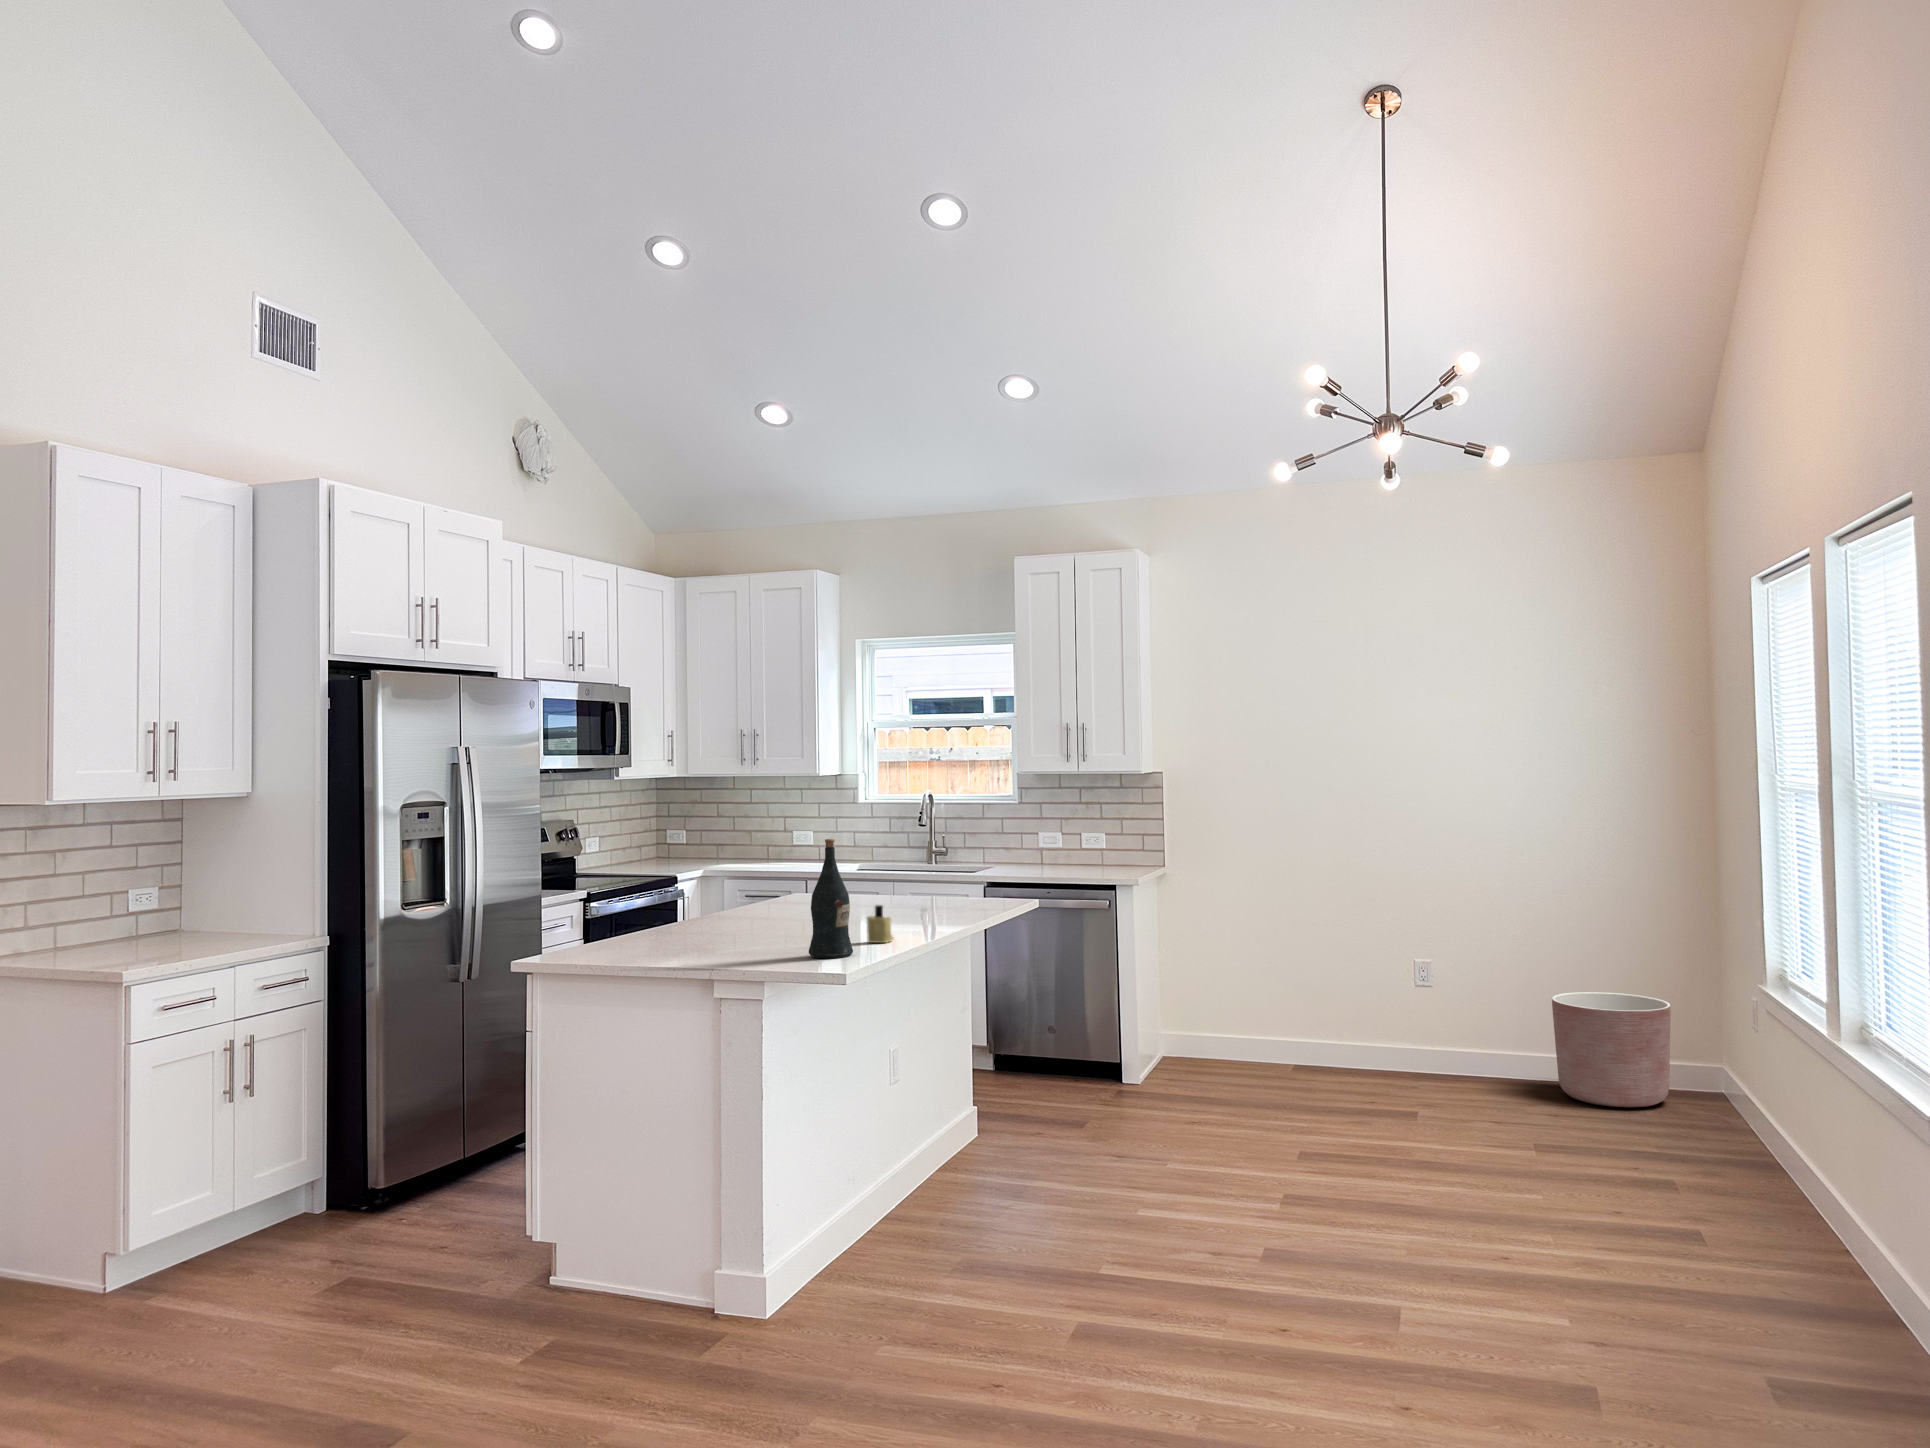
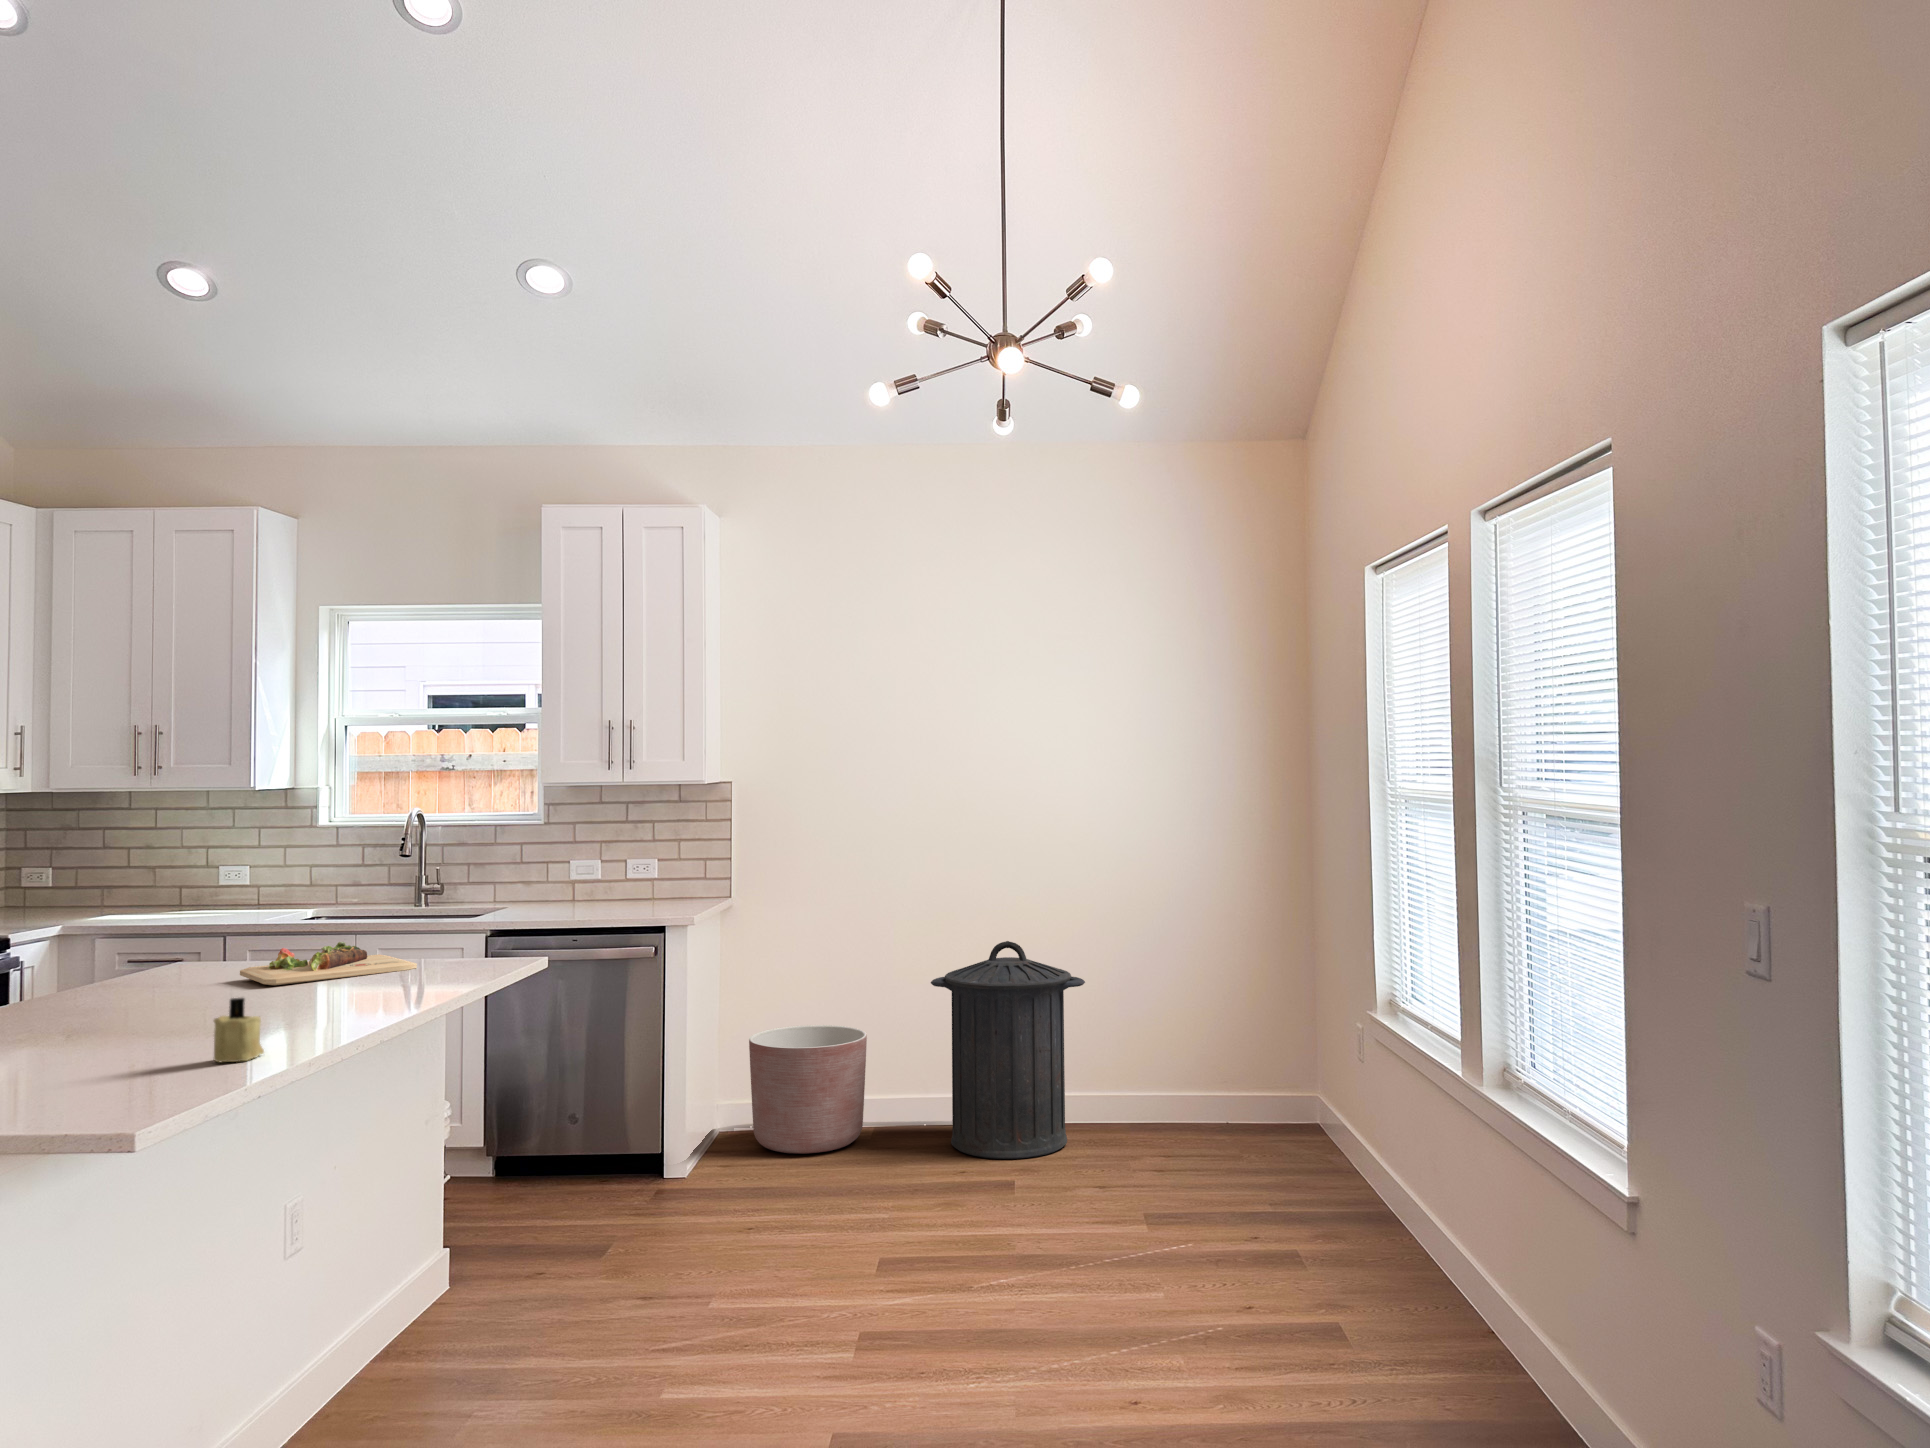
wine bottle: present [809,839,853,958] -> none [68,895,162,1109]
cutting board: none [844,882,955,909] -> present [240,942,417,986]
trash can: none [1344,910,1486,1096] -> present [931,941,1085,1159]
planter: present [1552,992,1671,1107] -> present [749,1025,867,1154]

